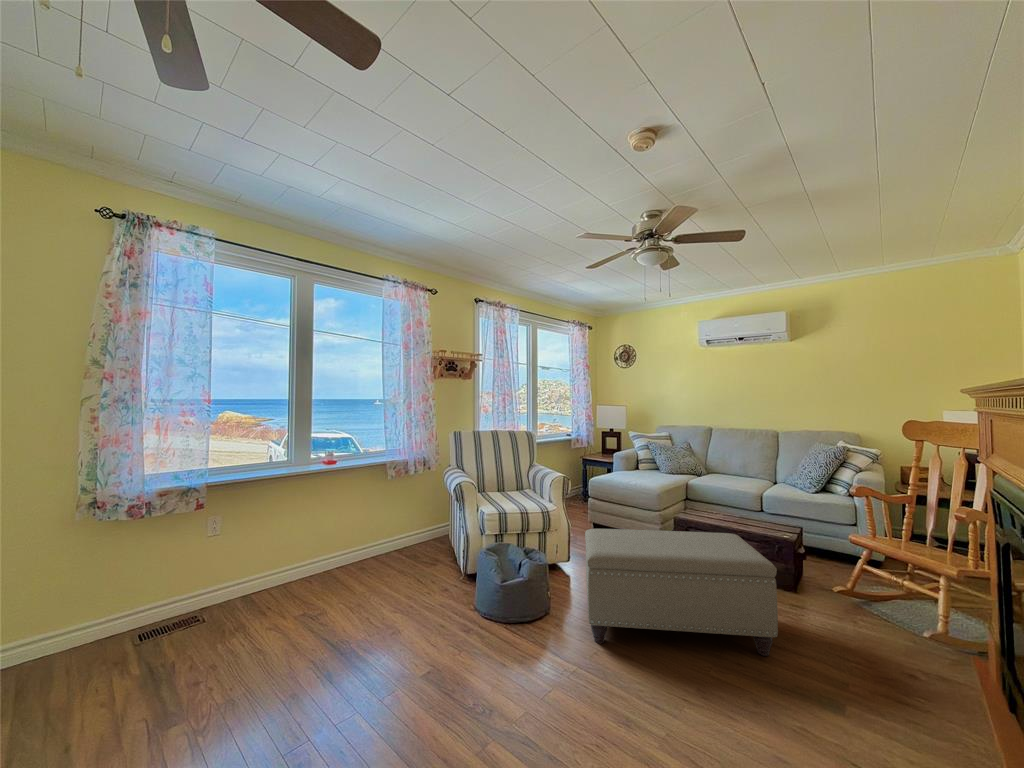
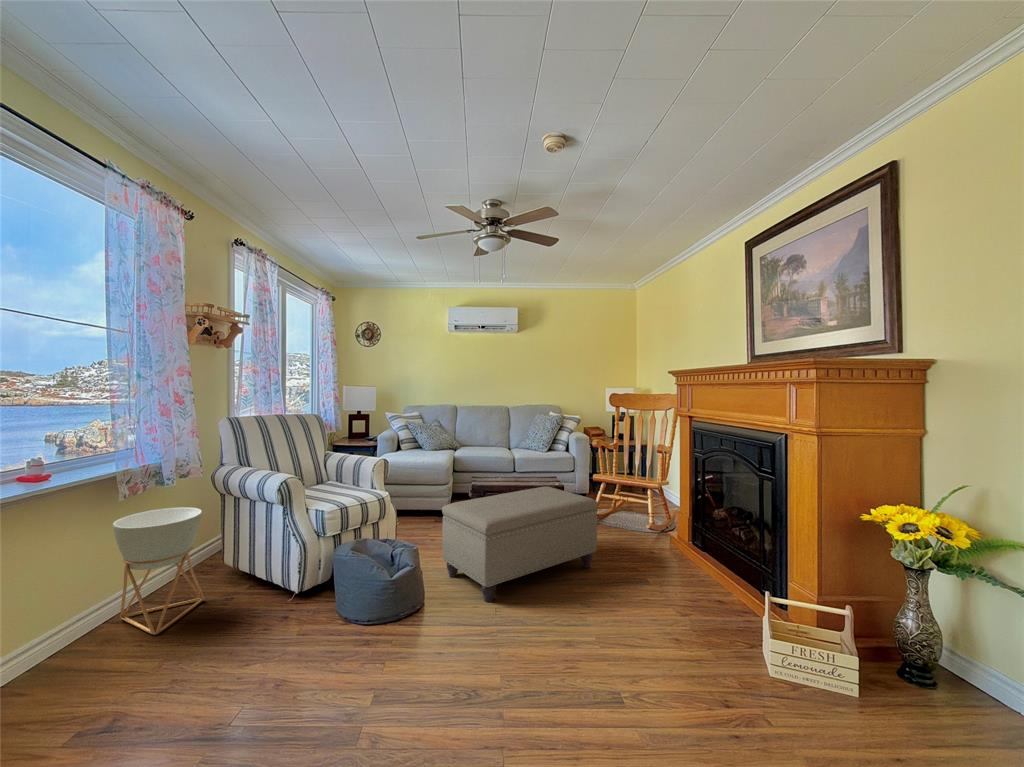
planter: none [373,492,425,575] -> present [113,507,203,635]

